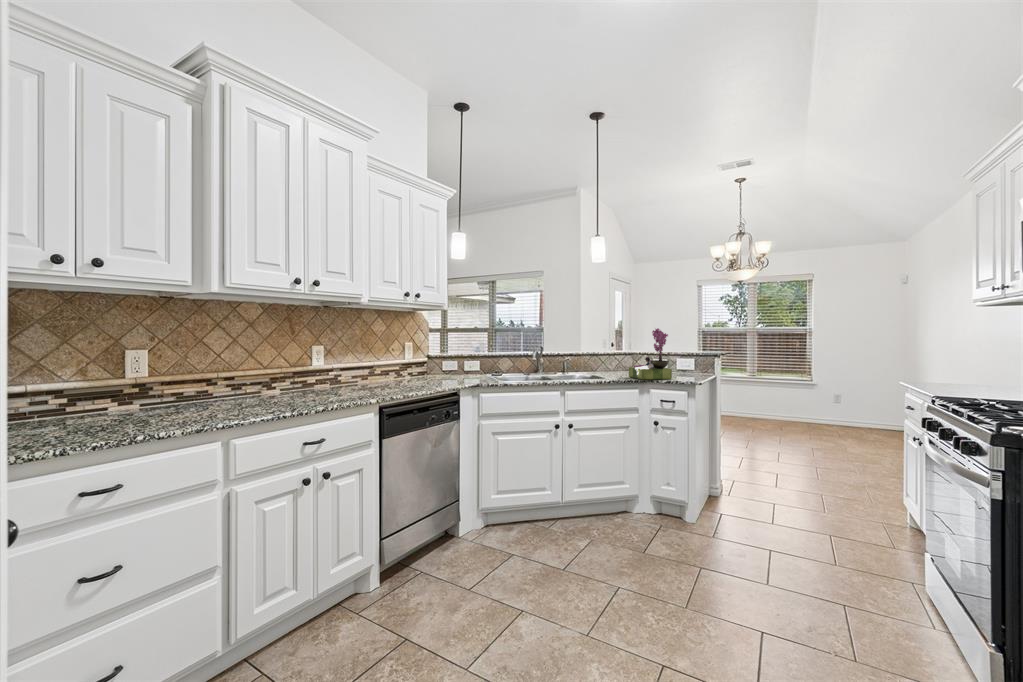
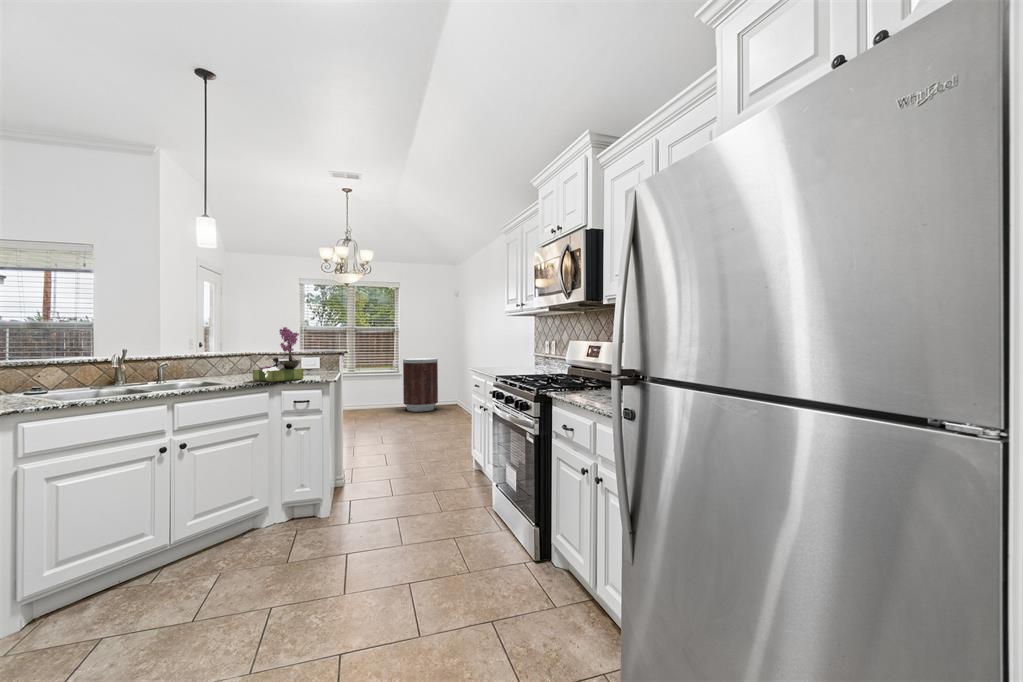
trash can: none [818,365,871,432] -> present [403,358,438,412]

